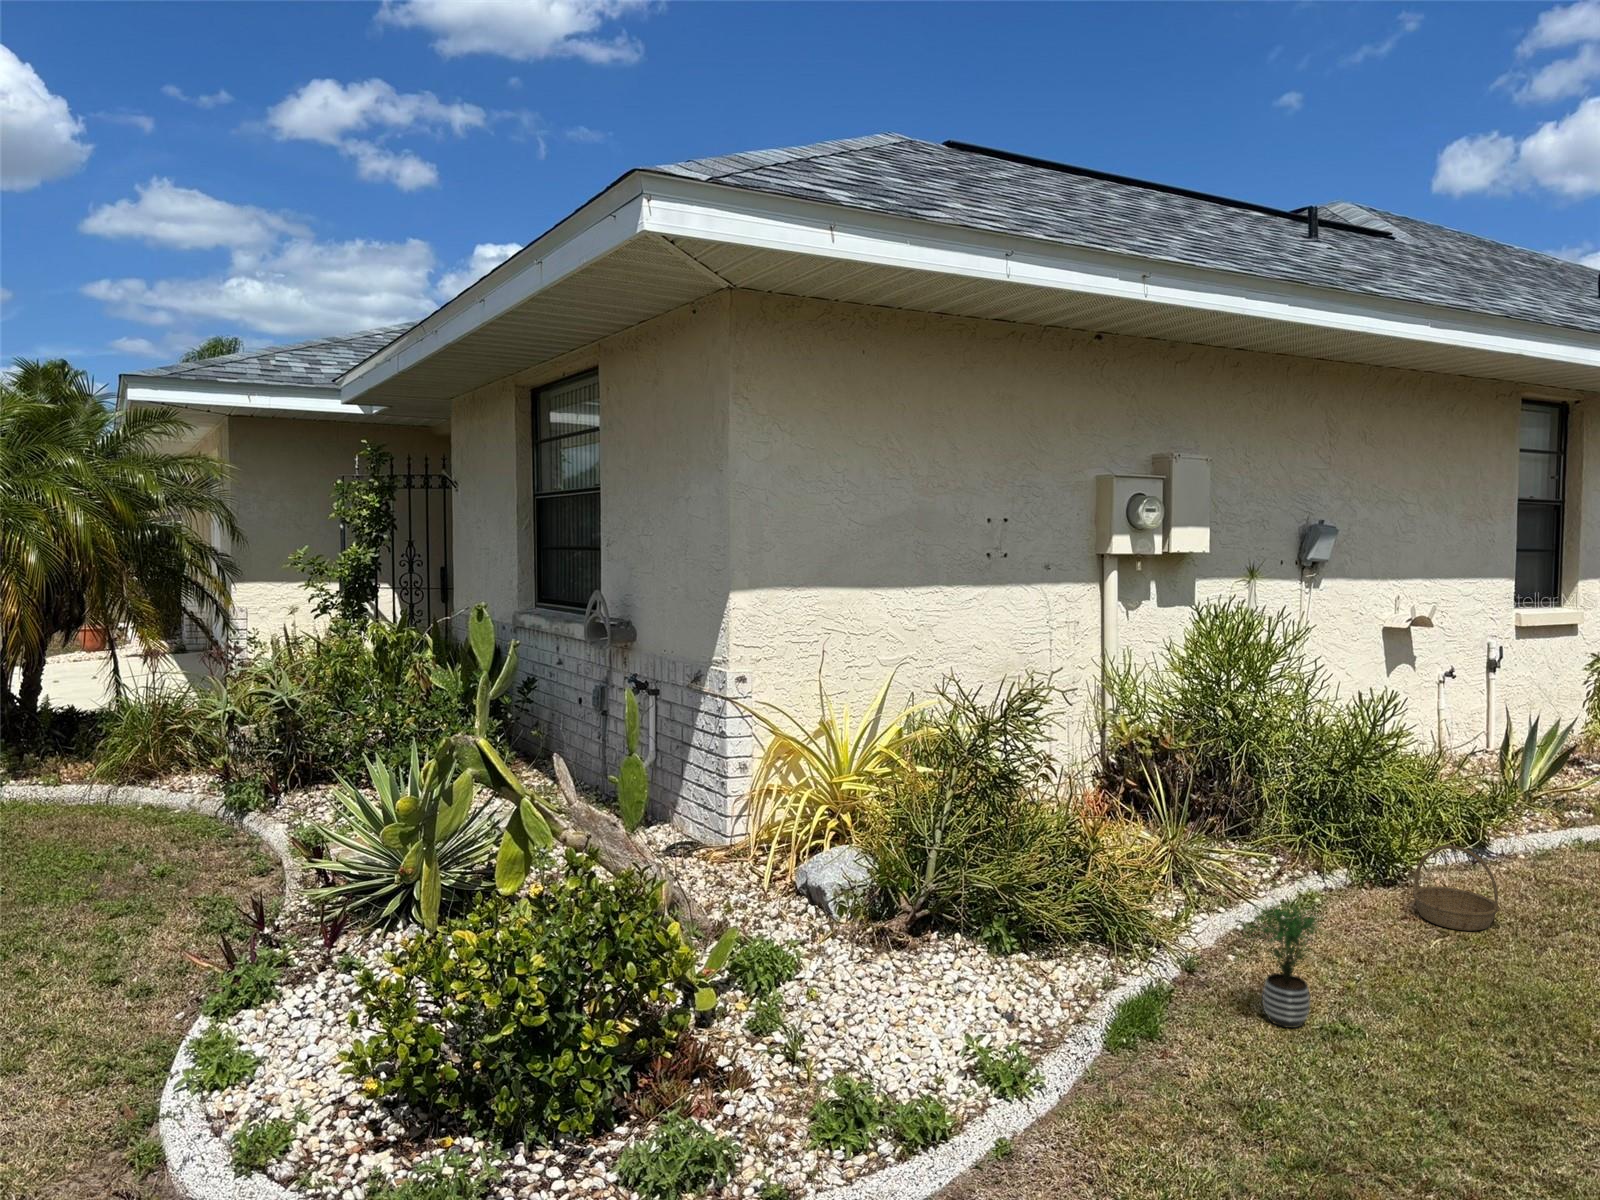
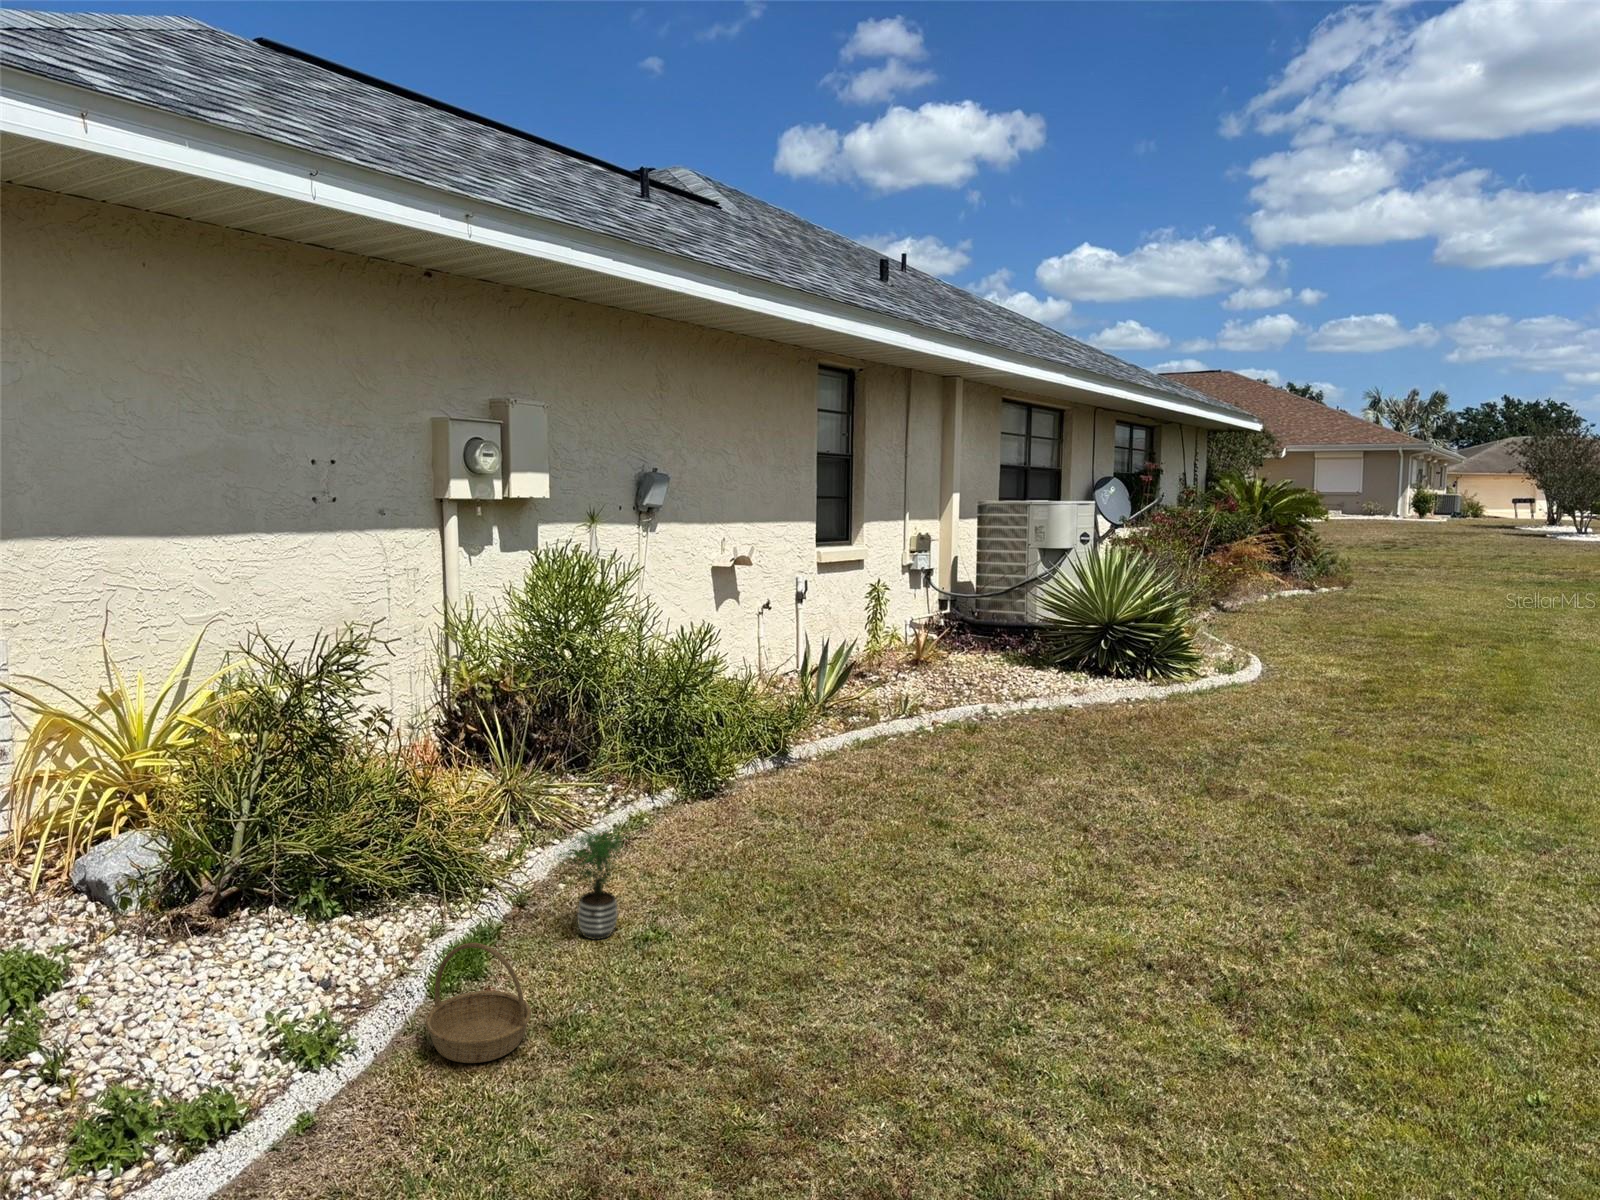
basket: present [1413,845,1499,931] -> present [426,943,531,1063]

